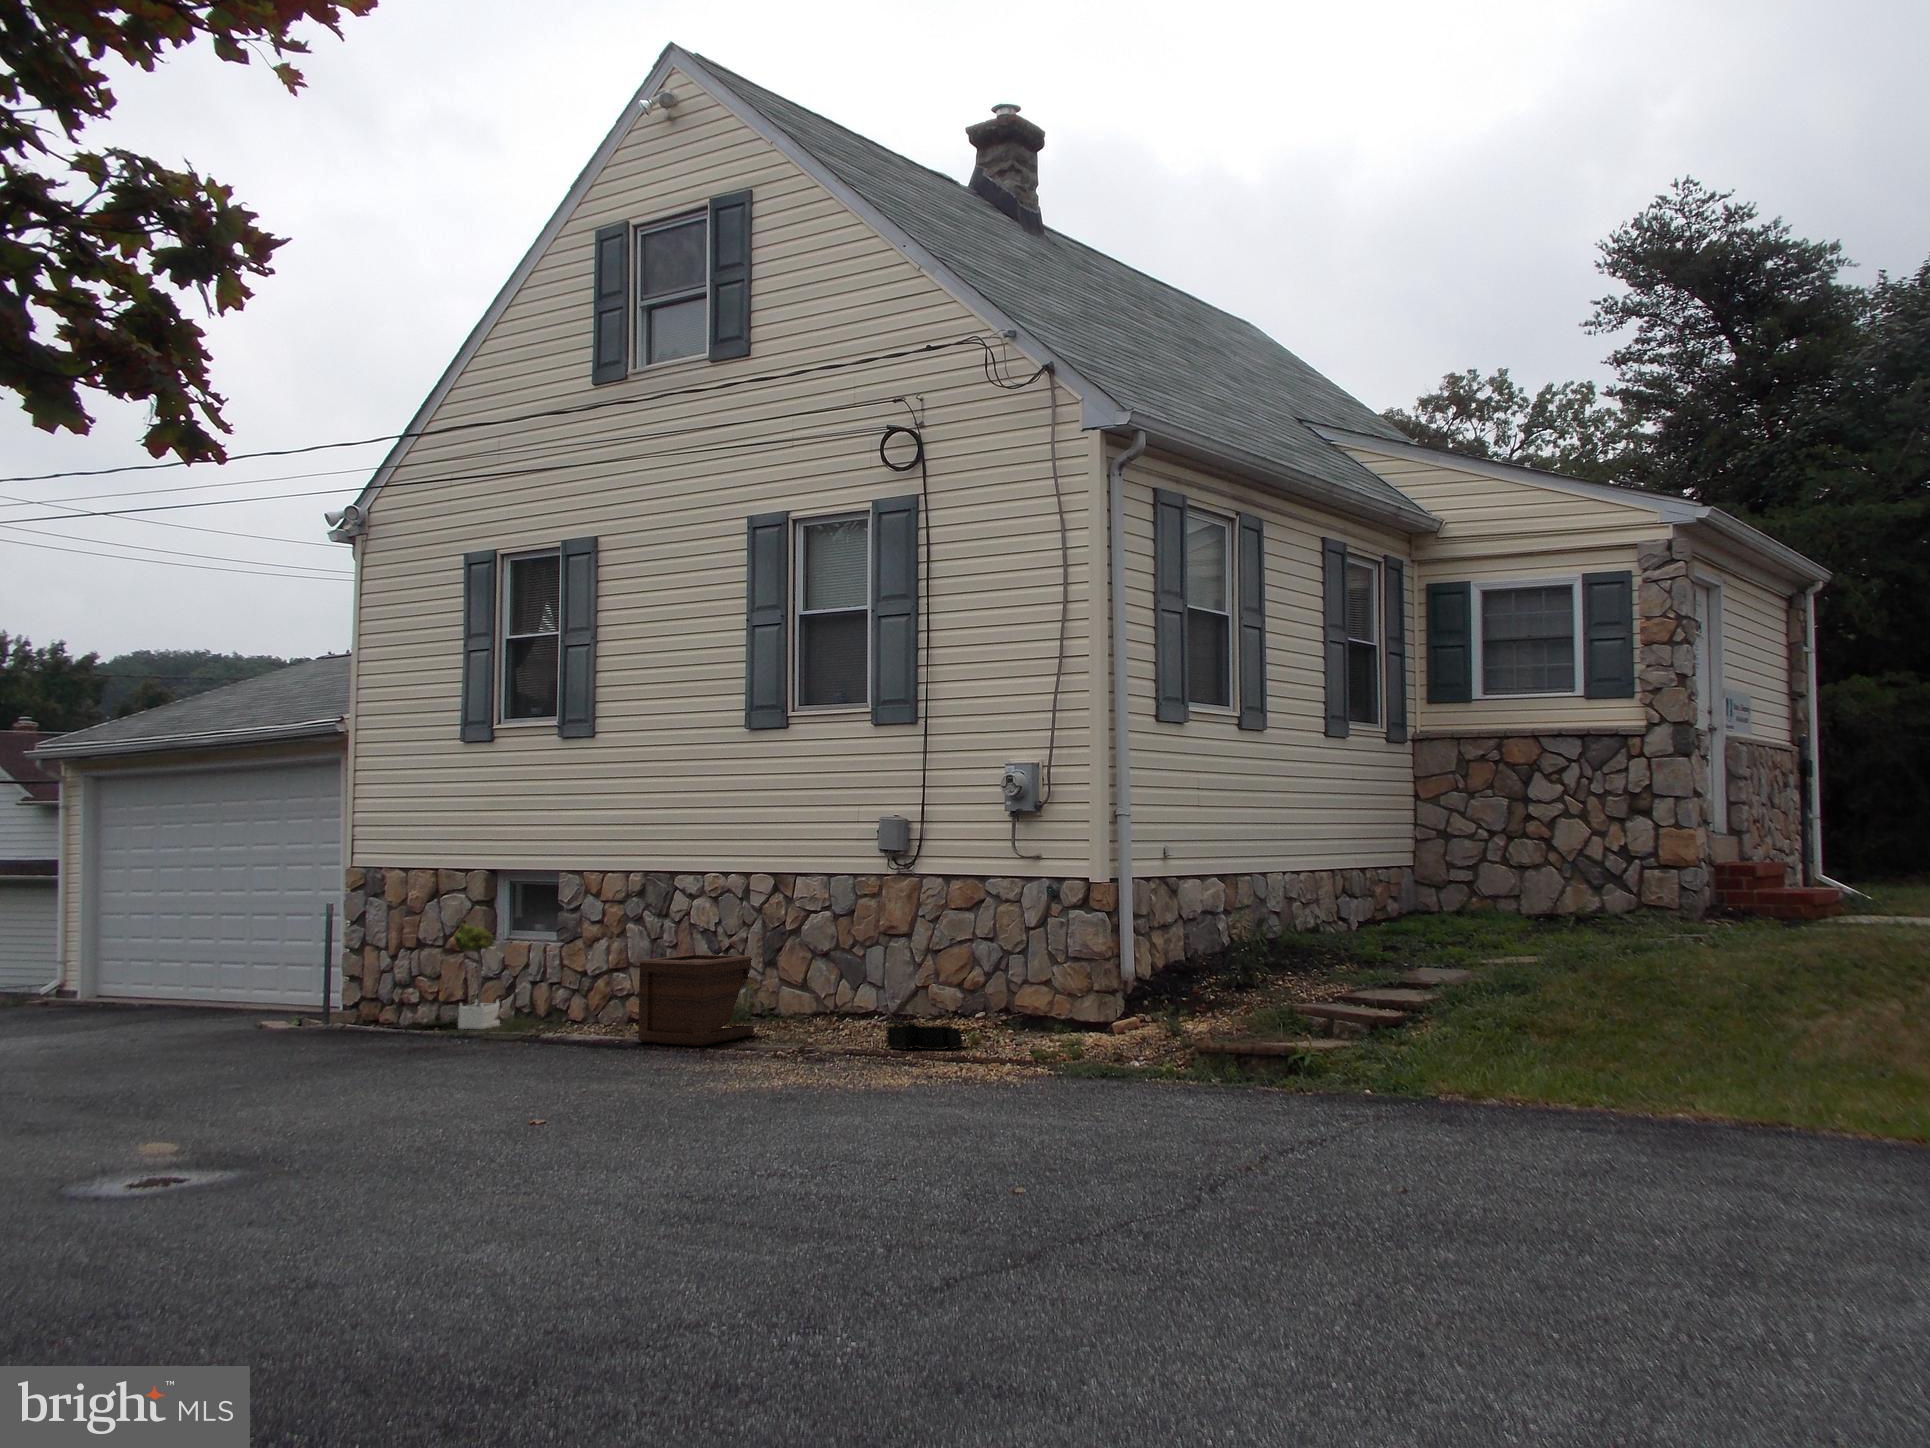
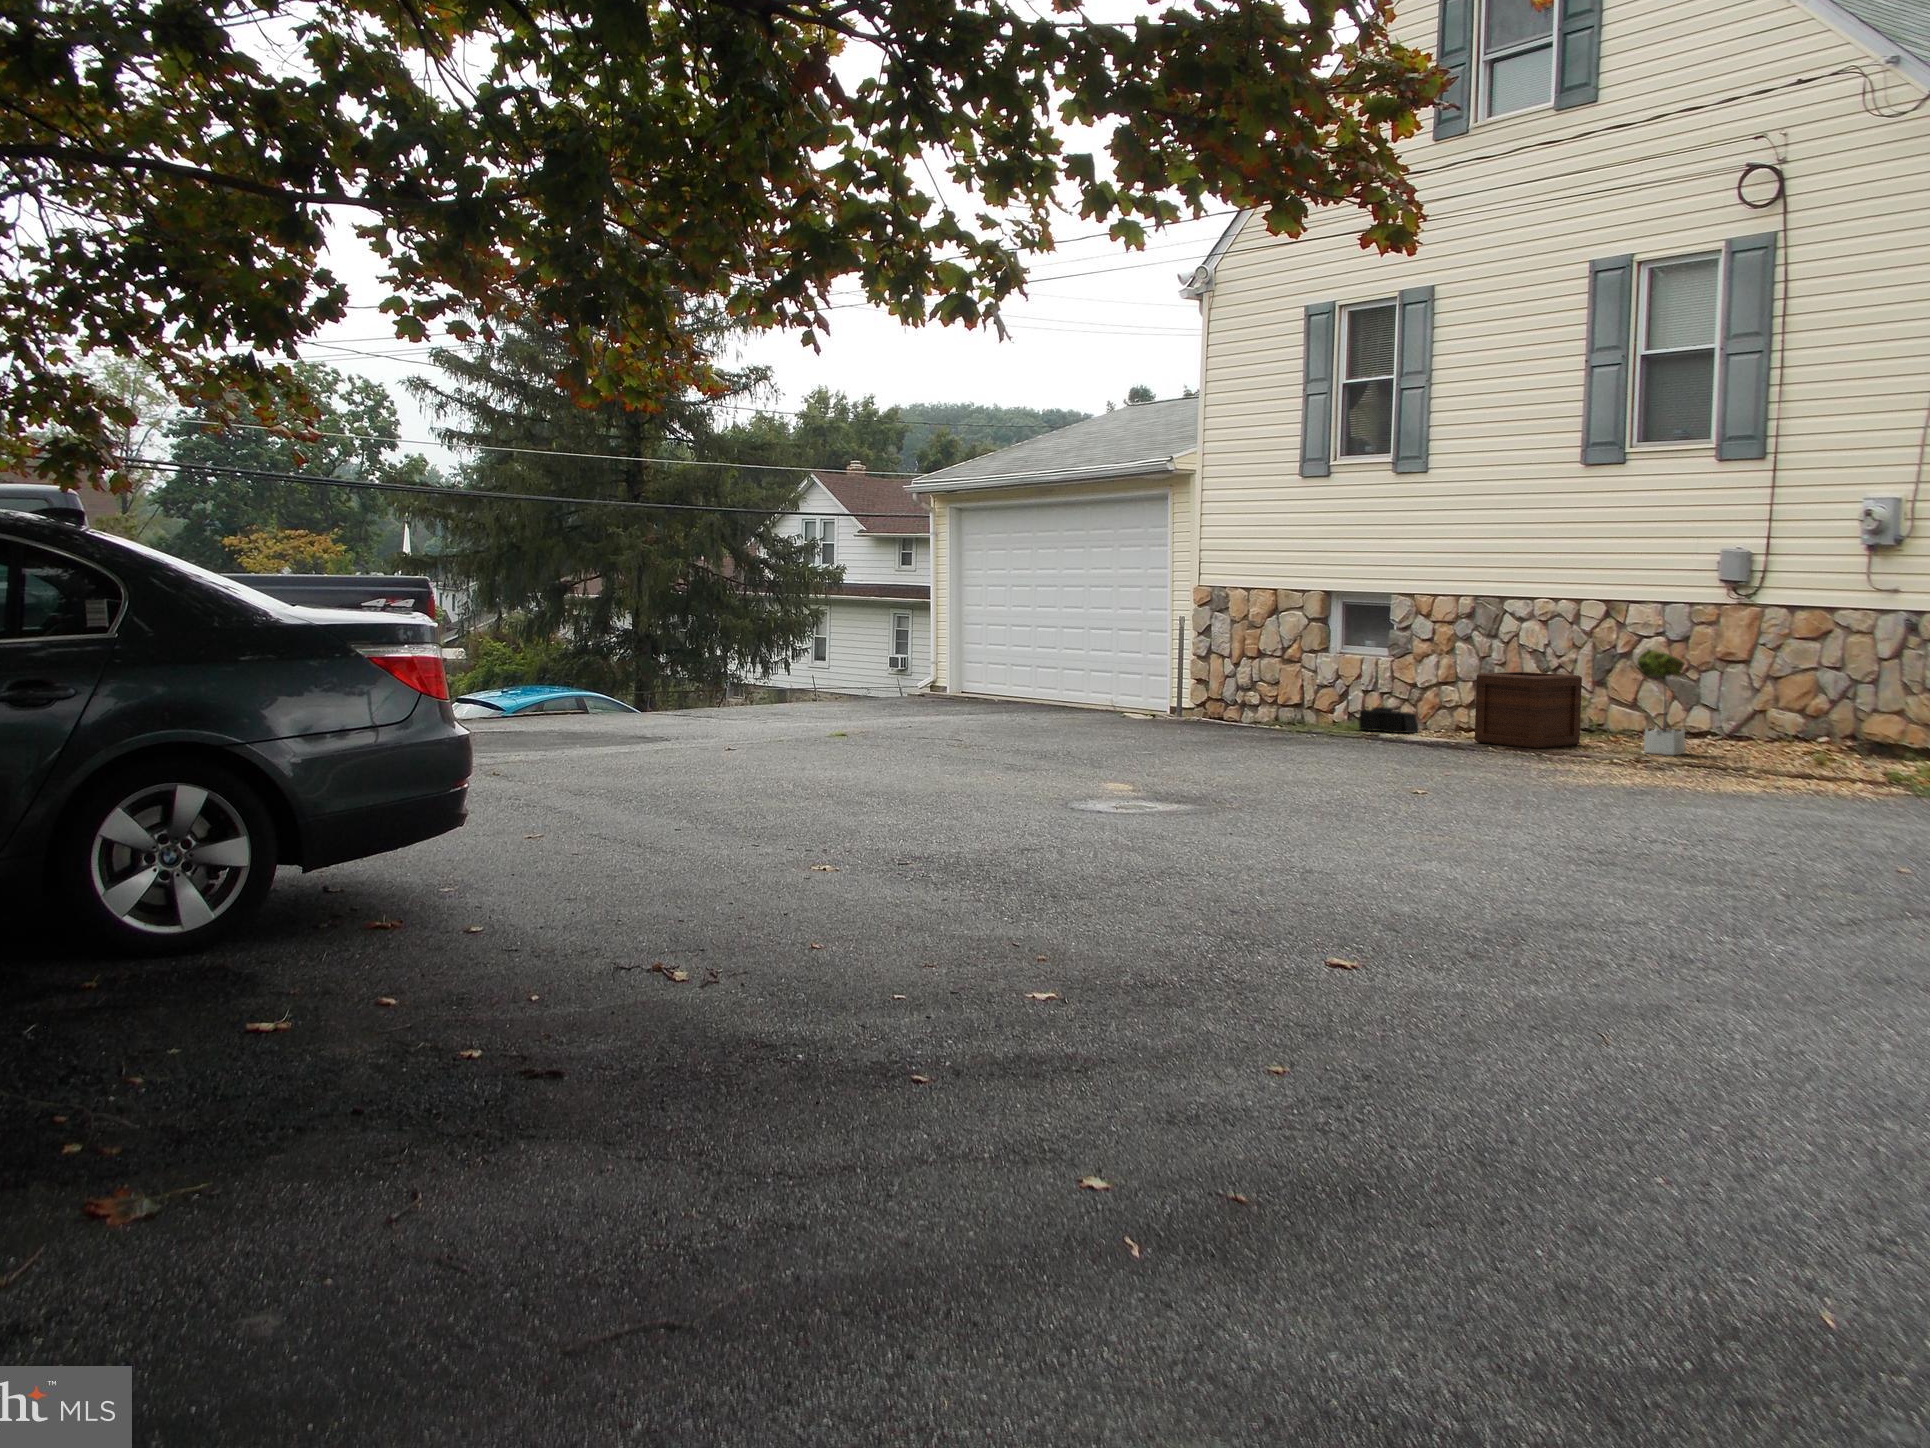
potted tree: present [454,924,500,1029] -> present [1638,649,1685,755]
storage bin: present [886,1020,963,1050] -> present [1359,707,1419,733]

